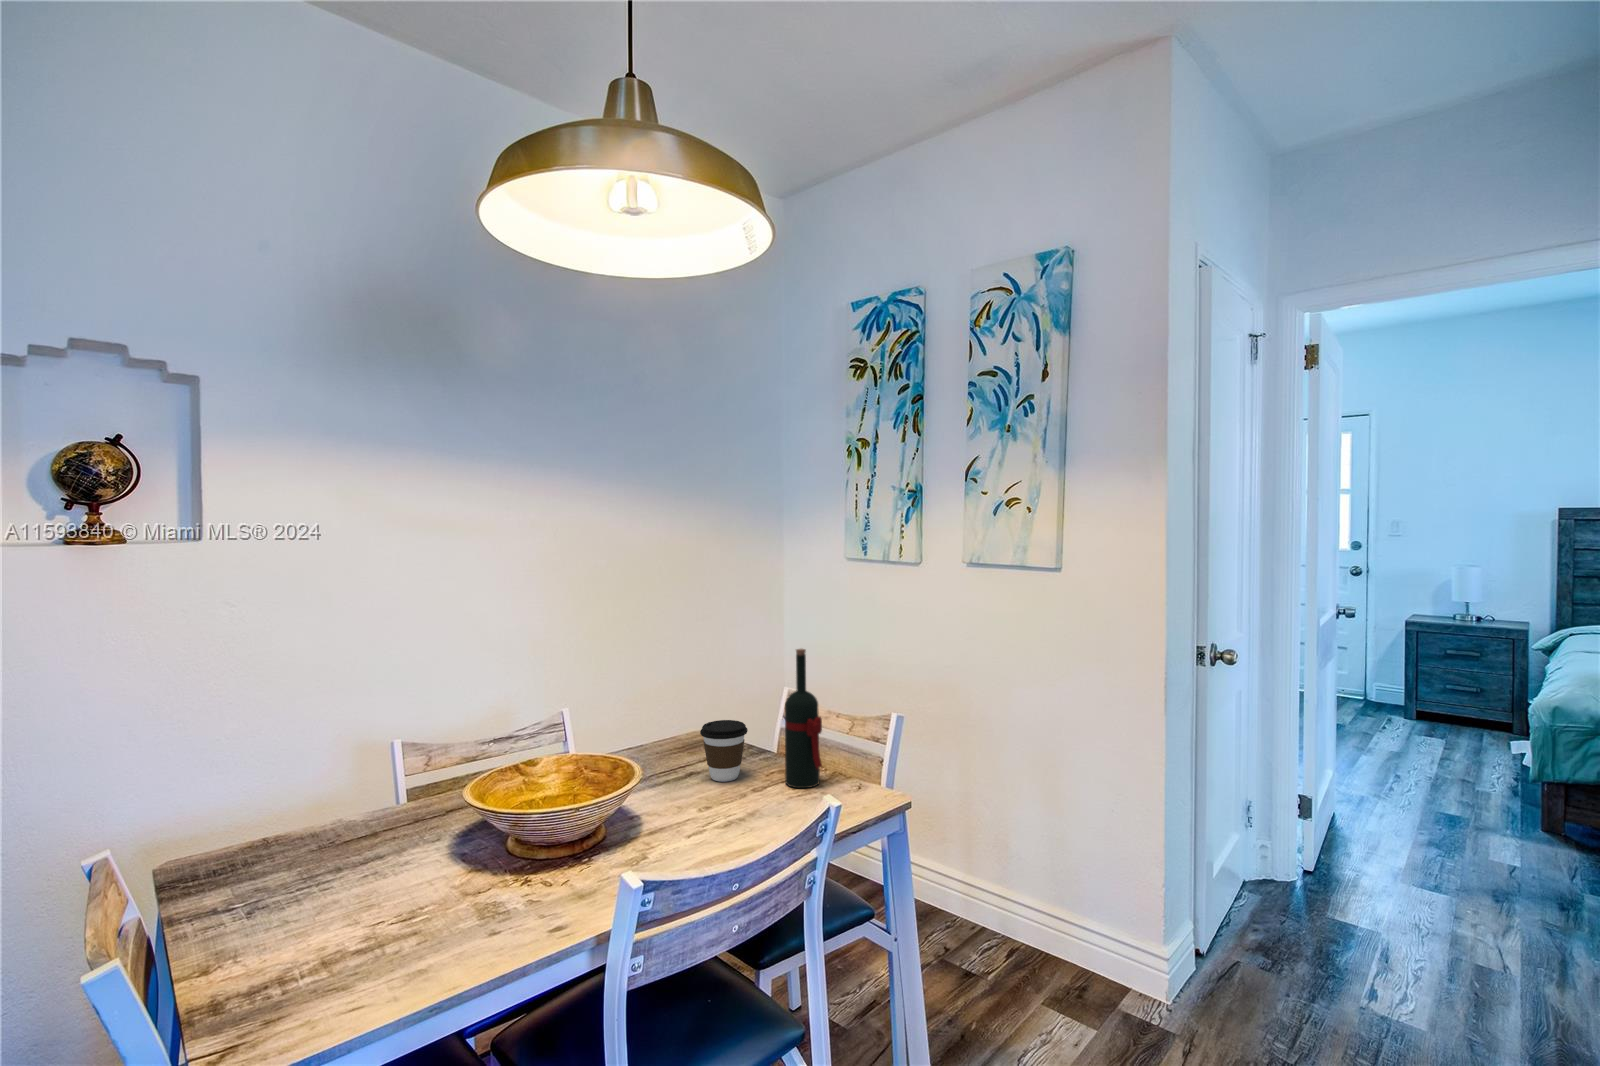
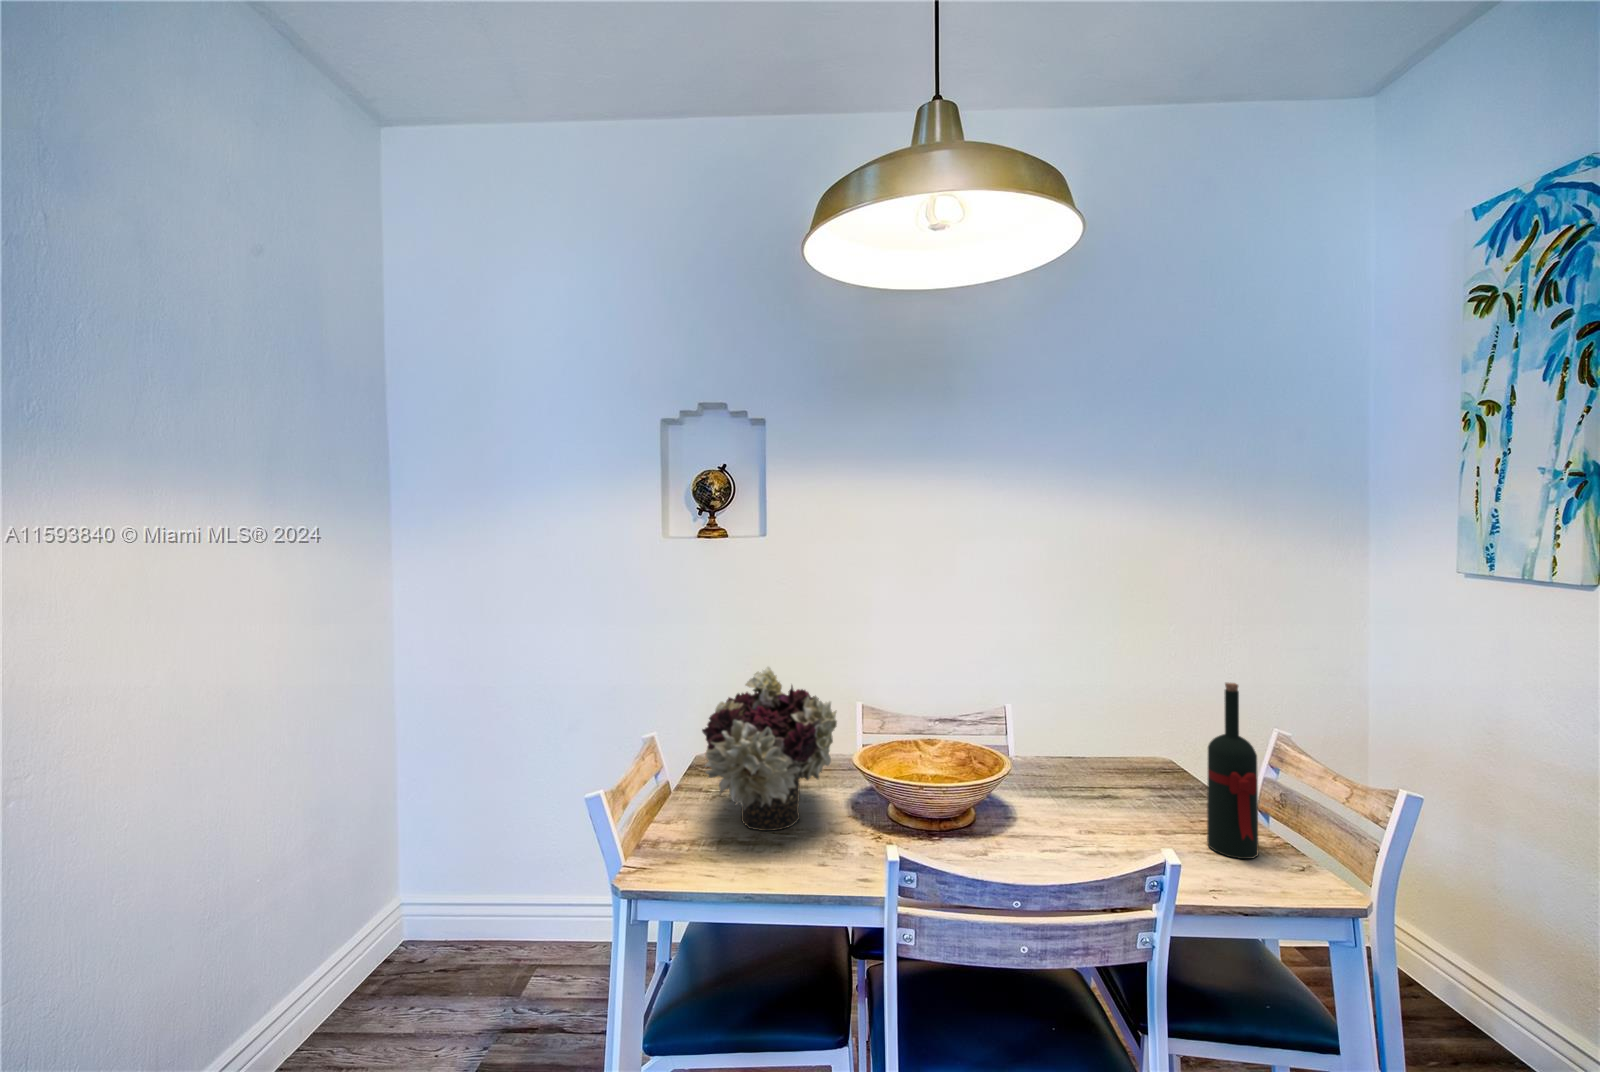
flower arrangement: none [250,711,472,936] -> present [702,667,837,831]
coffee cup: present [700,720,748,782] -> none [1112,745,1171,817]

